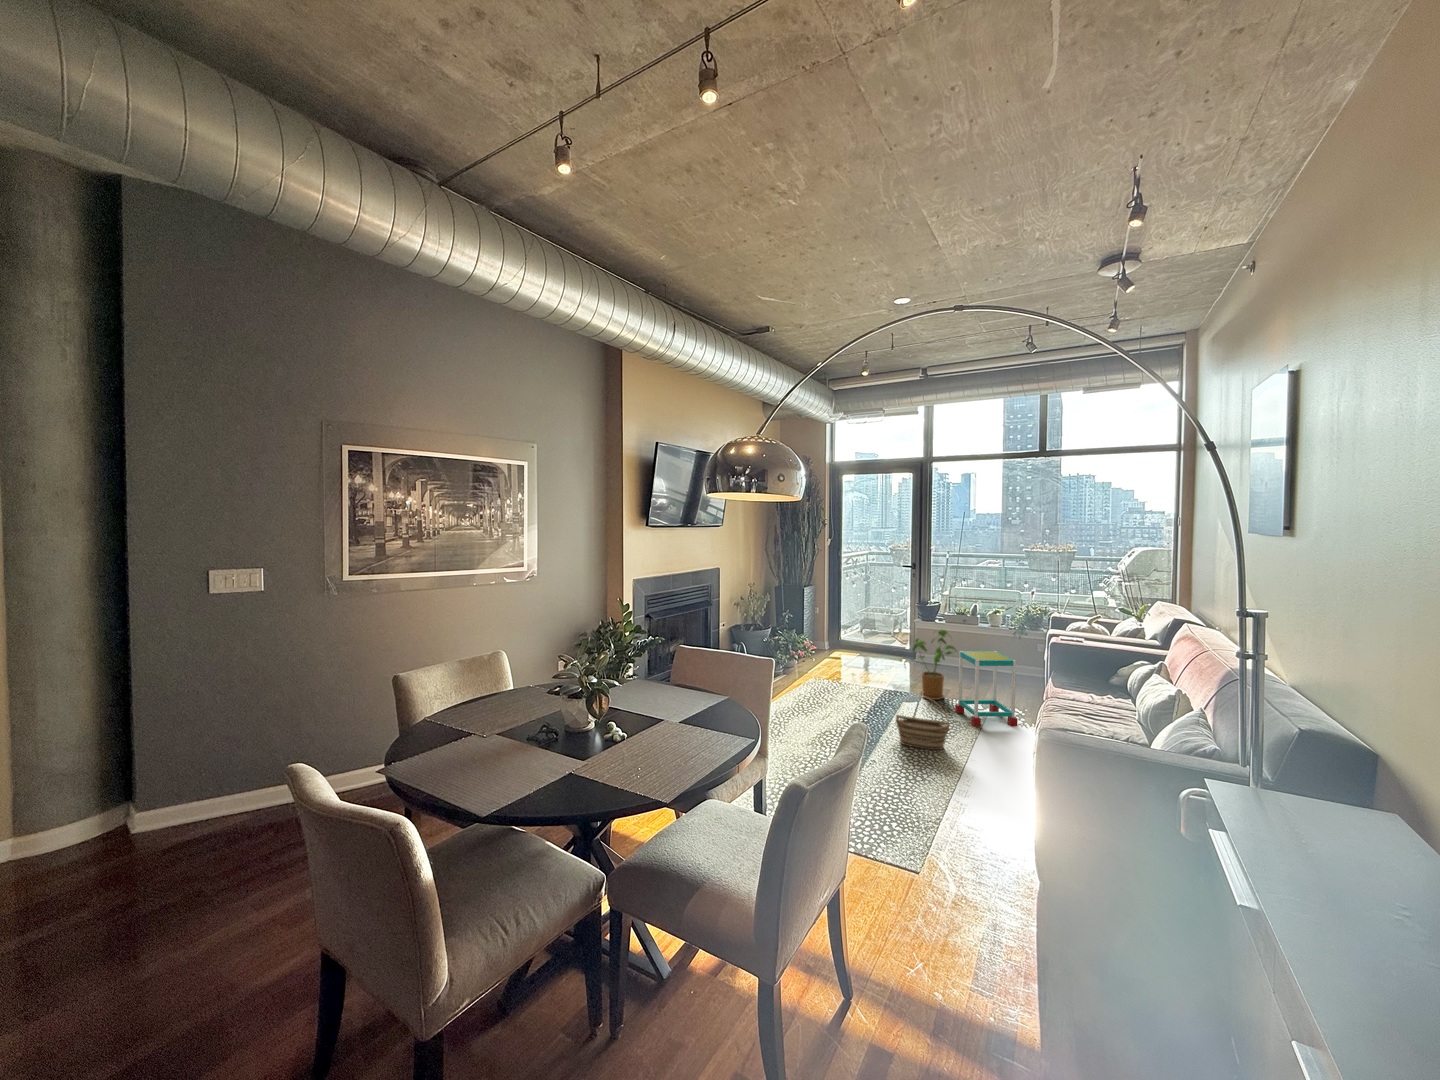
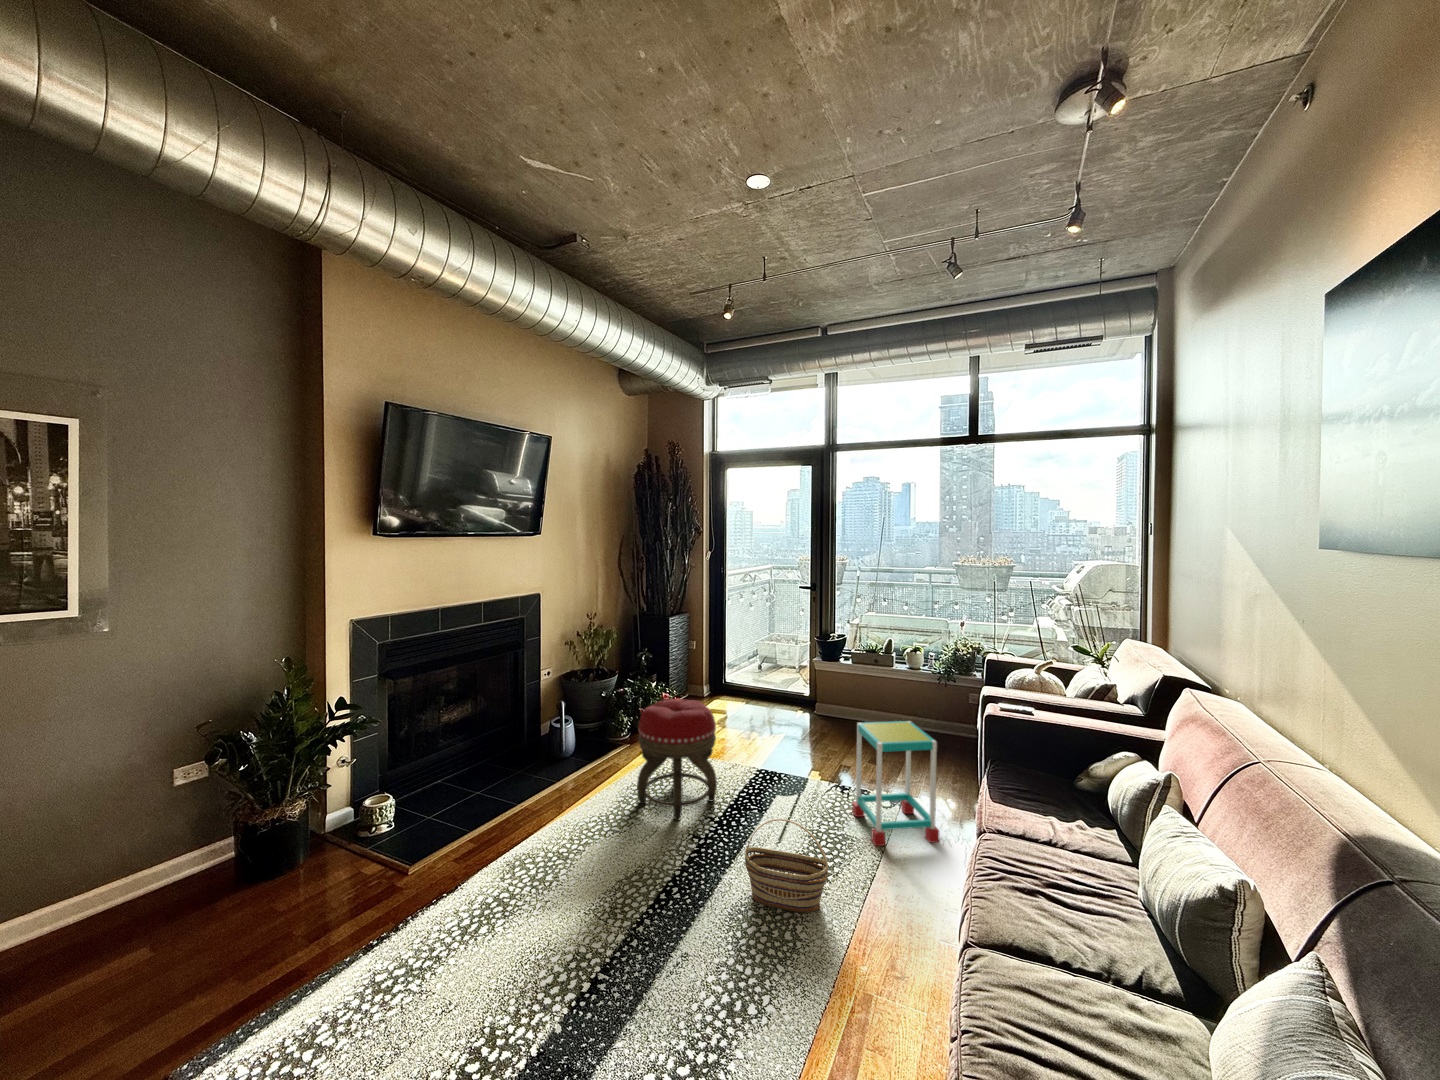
house plant: present [913,630,956,700] -> none [797,684,858,789]
footstool: none [807,636,861,711] -> present [637,699,717,820]

